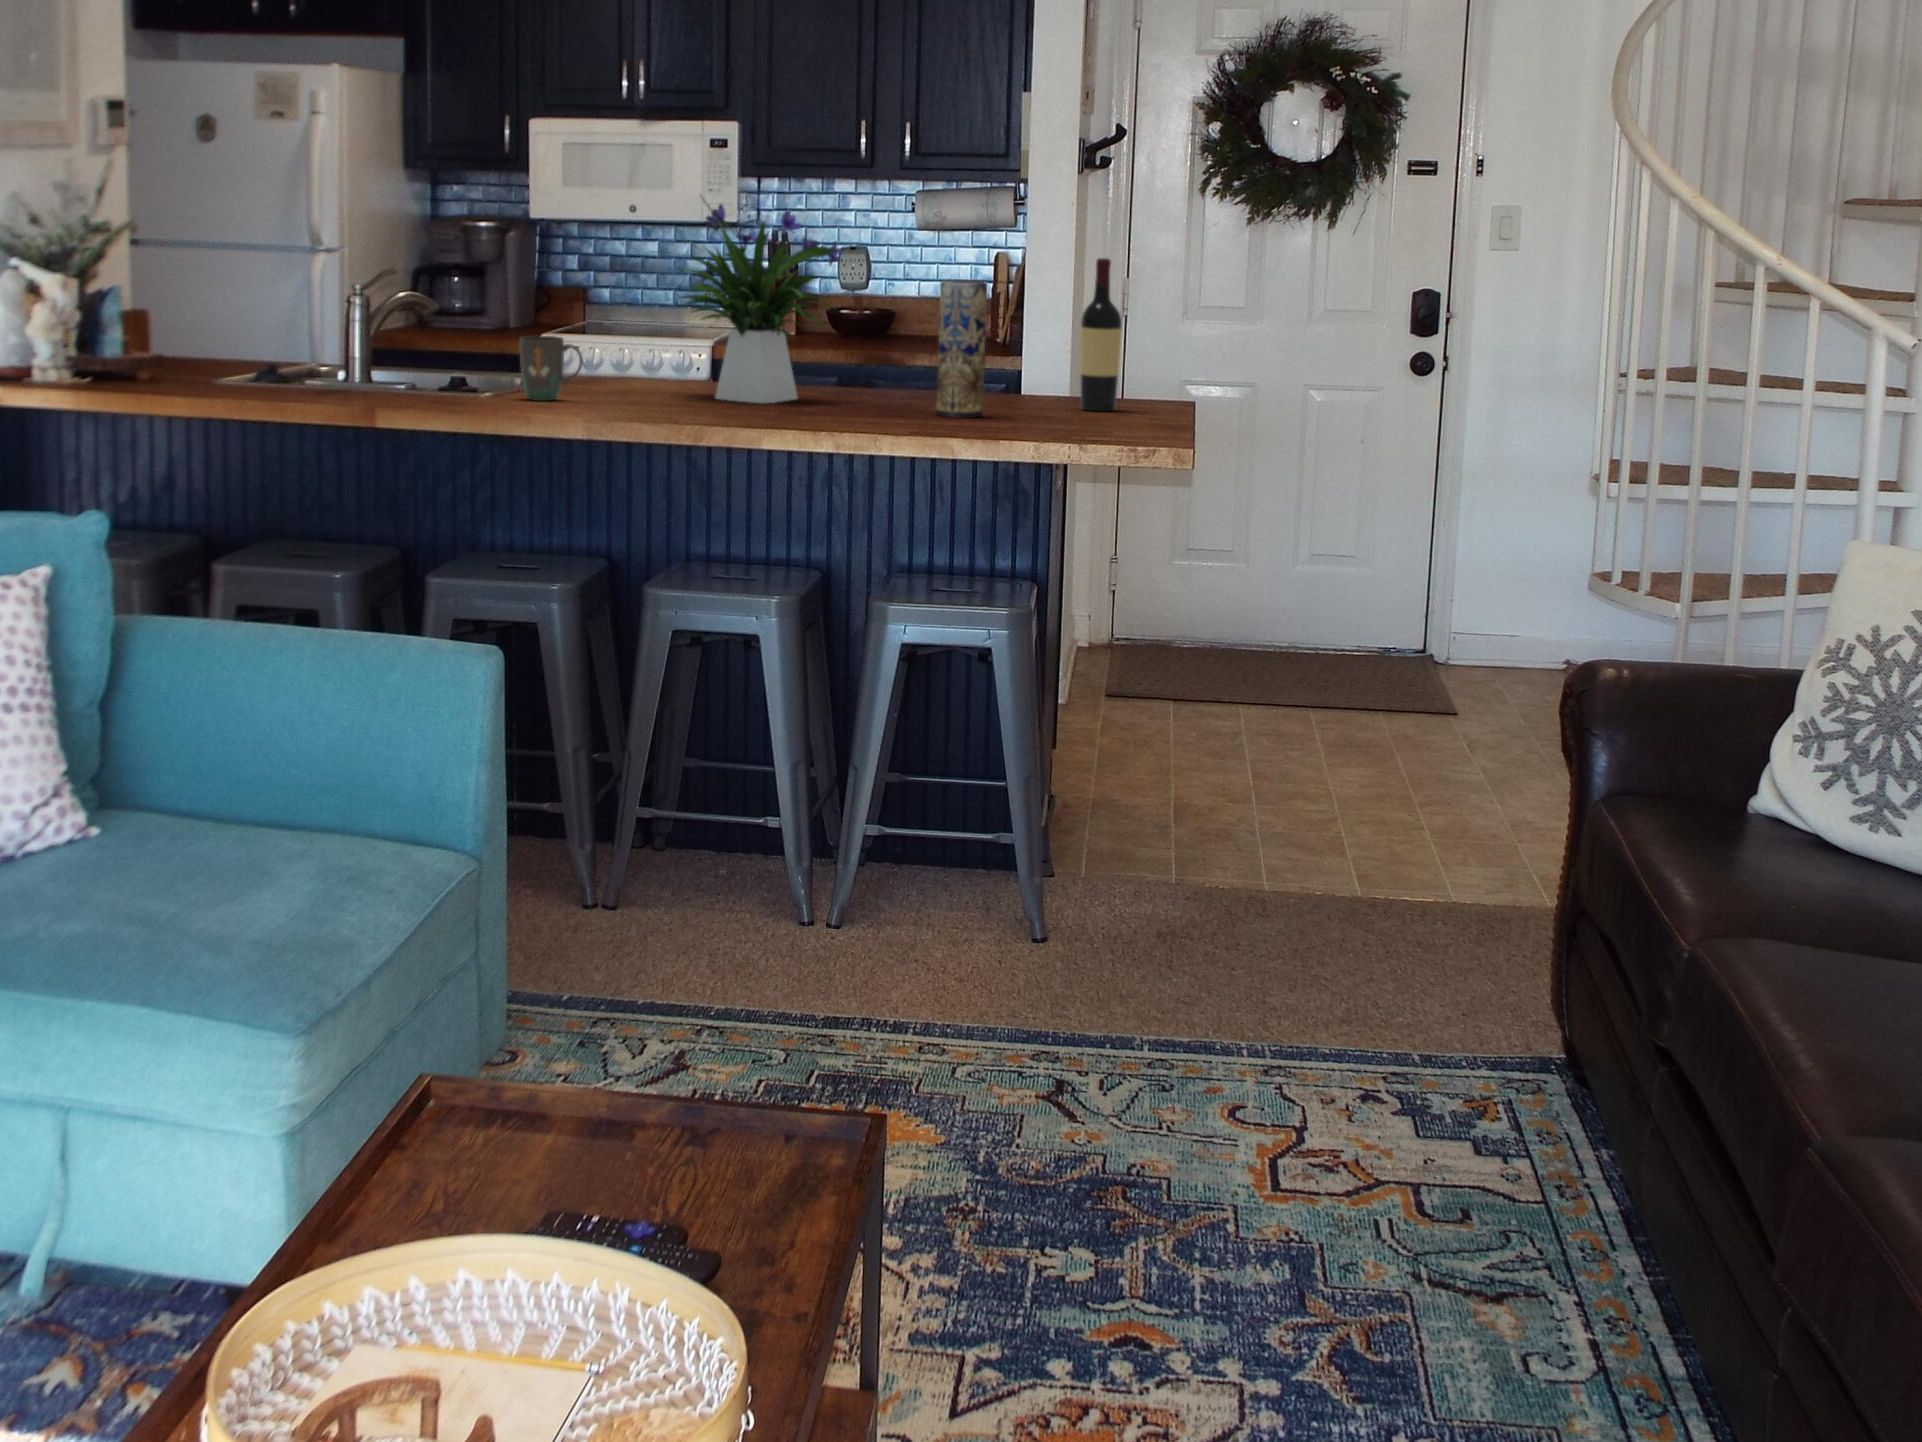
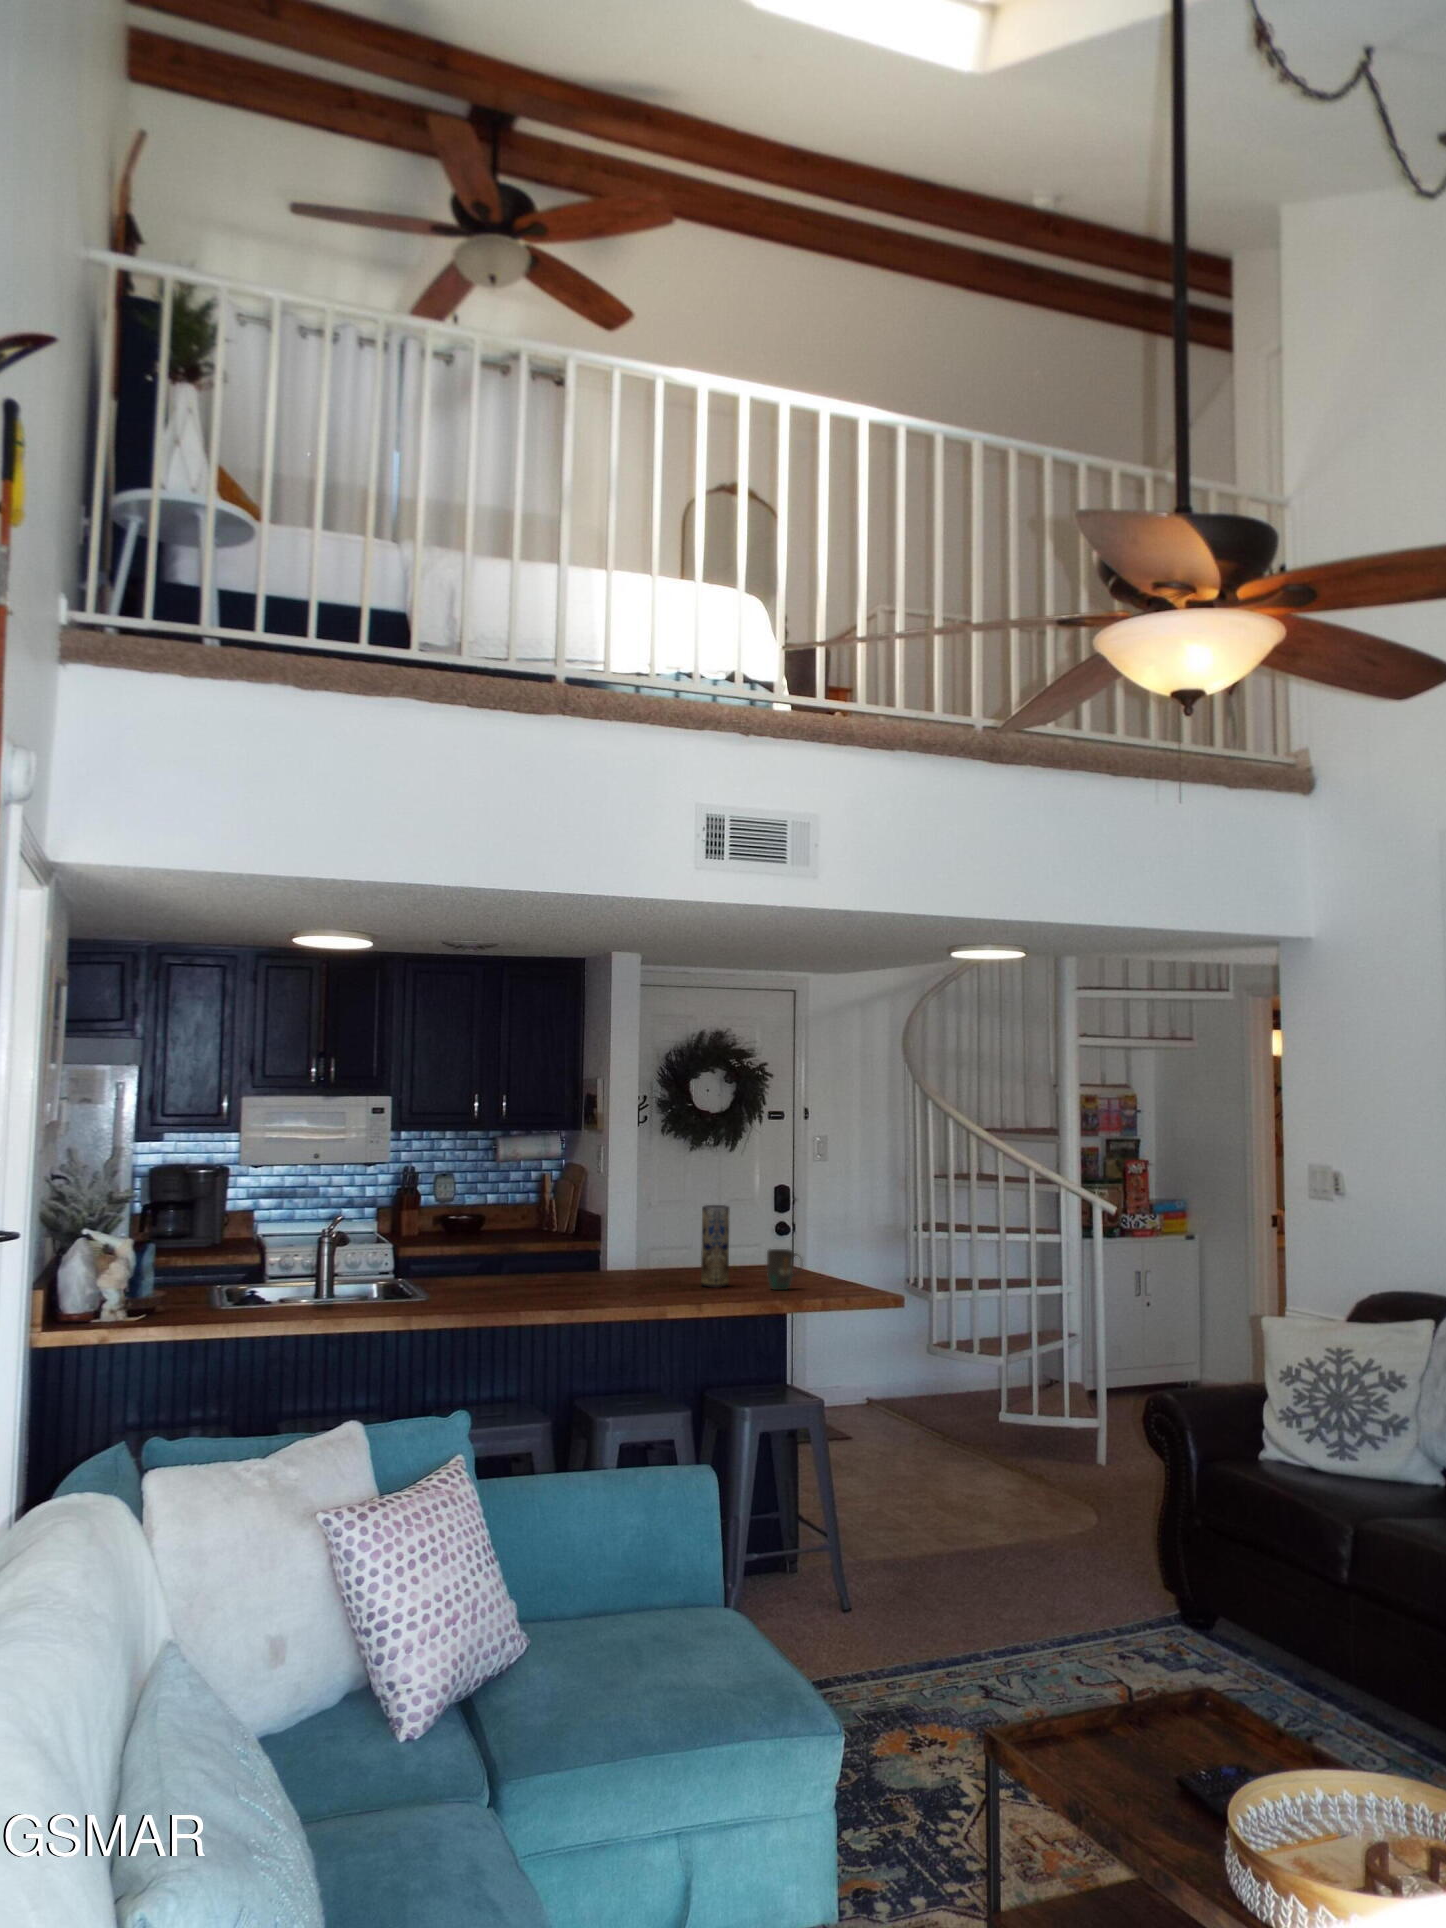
flower arrangement: present [682,202,842,403] -> none [513,1160,630,1289]
wine bottle: present [1080,258,1122,412] -> none [745,1186,768,1276]
mug: present [520,336,583,401] -> present [767,1249,797,1290]

